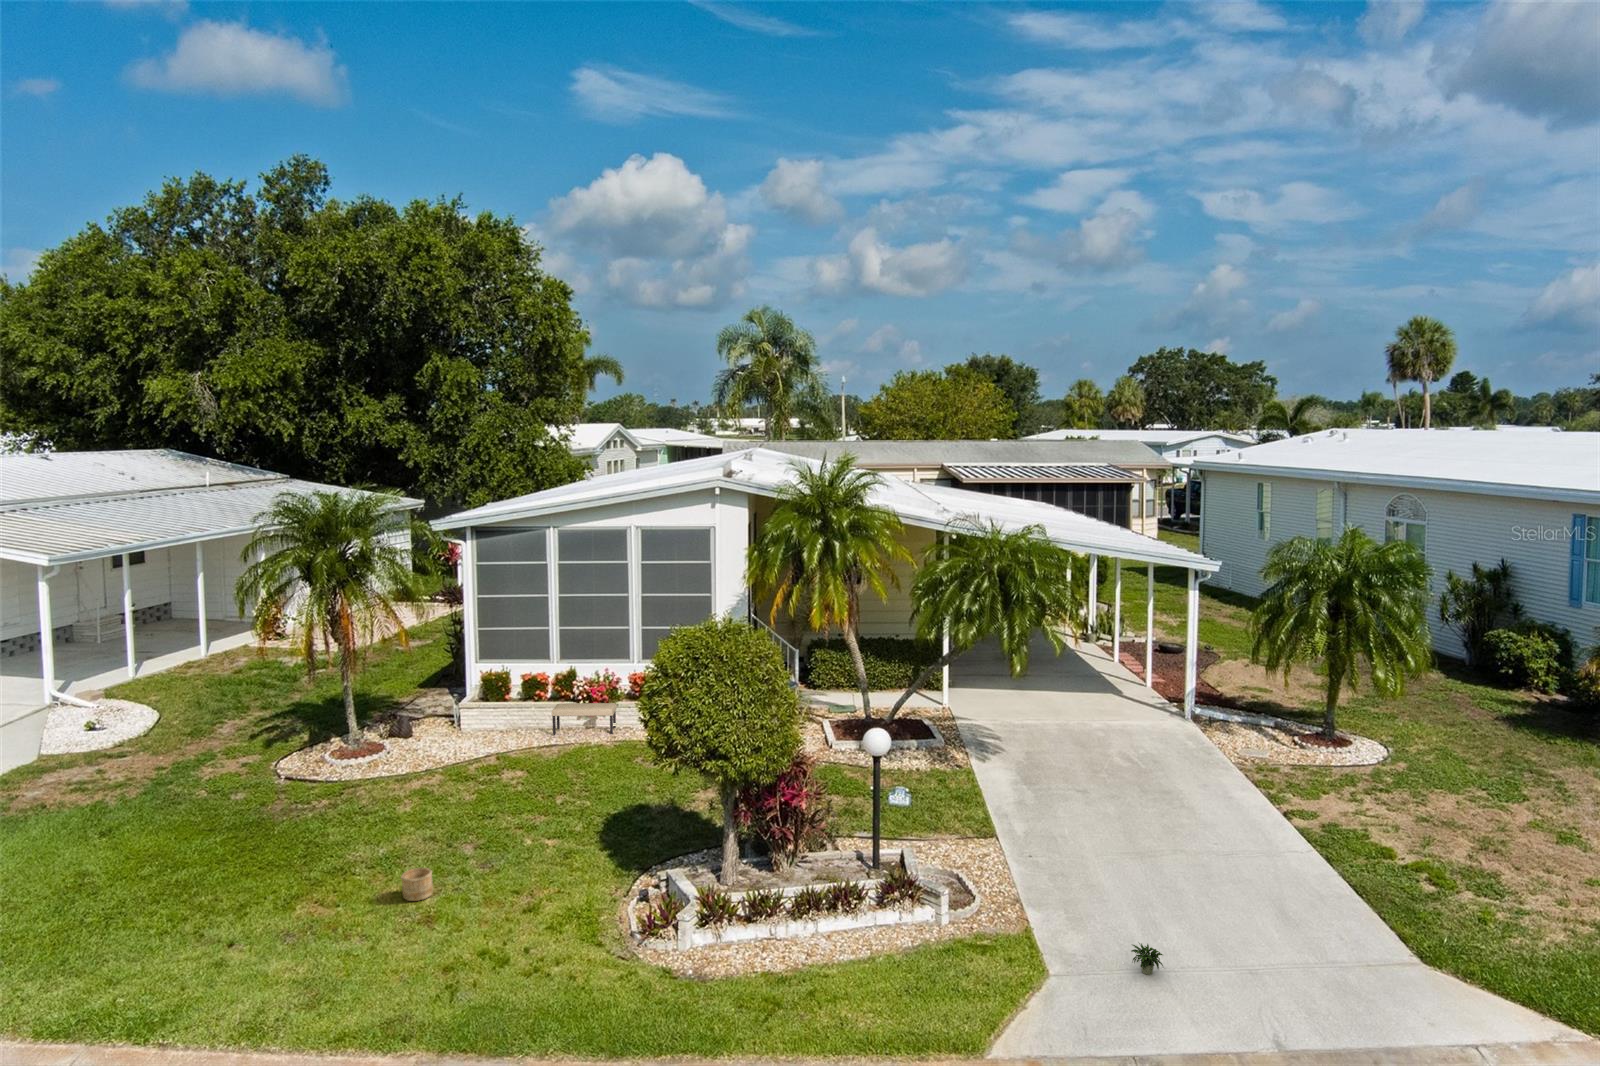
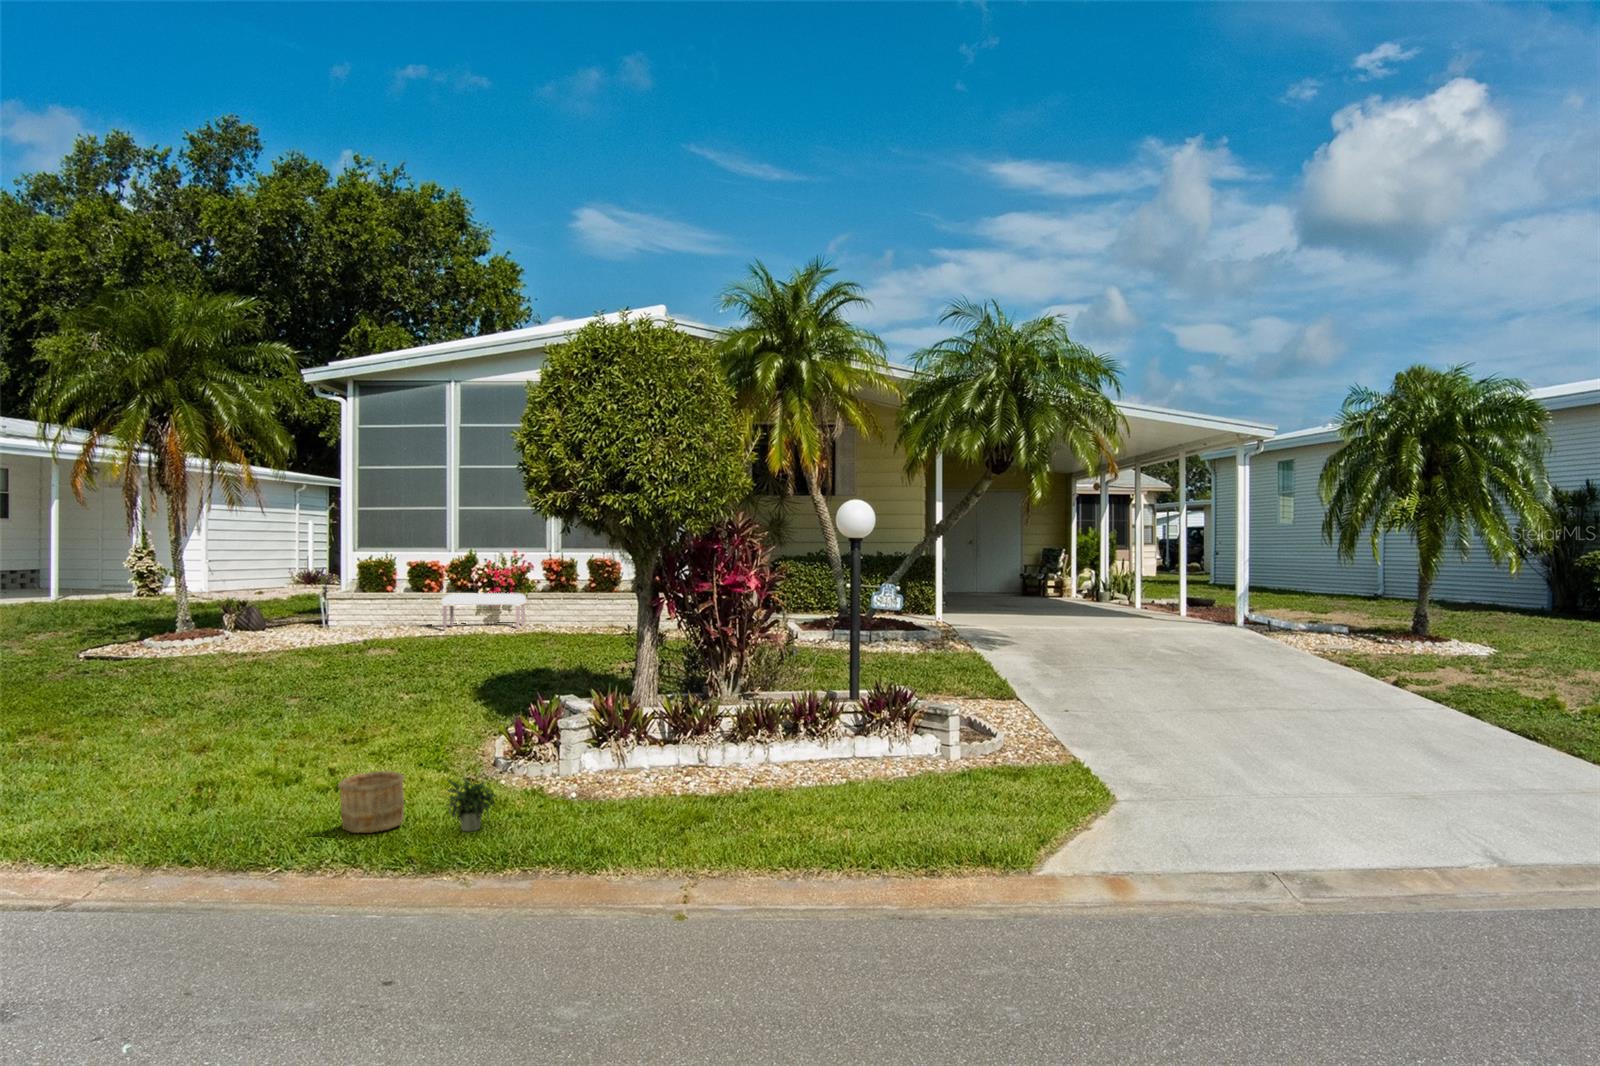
wooden bucket: present [400,868,433,901] -> present [338,771,404,833]
potted plant: present [1131,943,1163,975] -> present [446,778,496,831]

